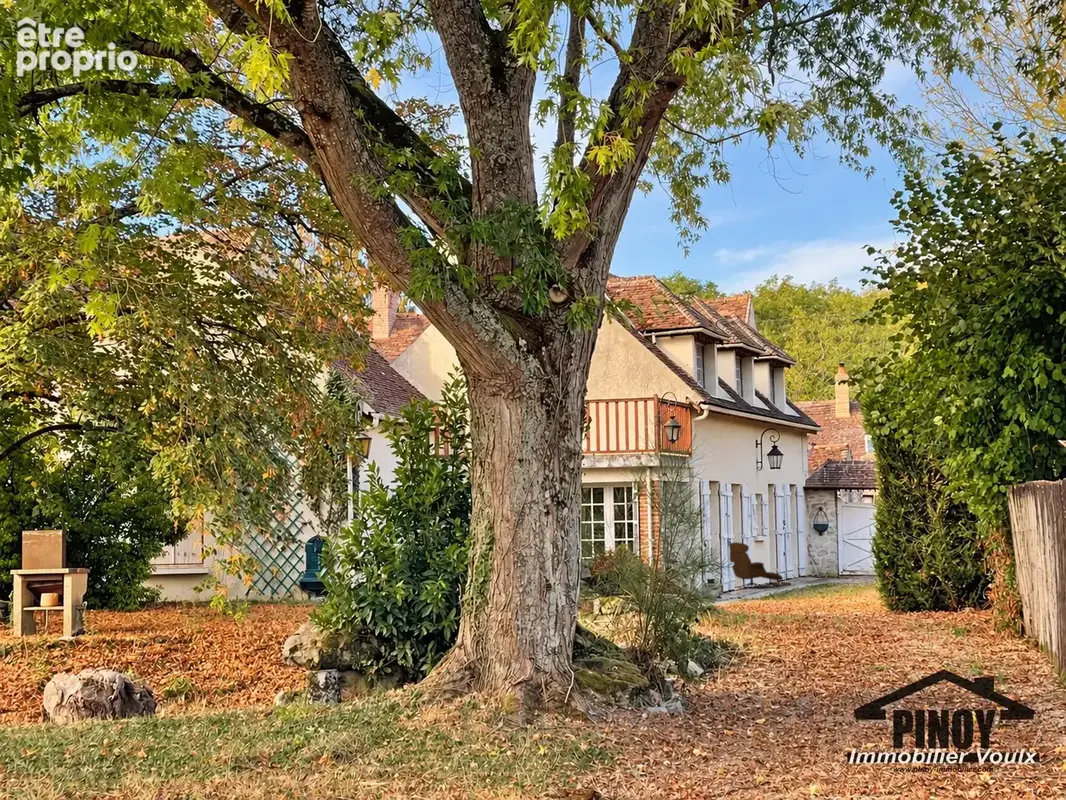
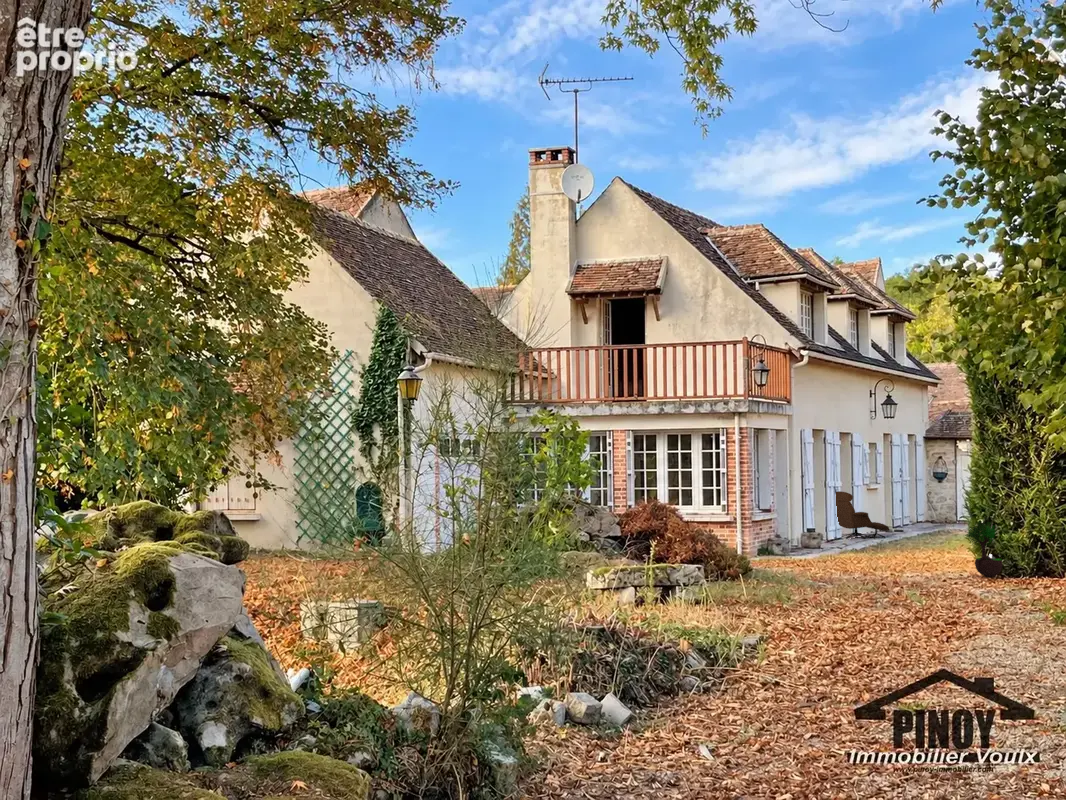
potted tree: none [874,563,910,619] -> present [965,522,1003,577]

